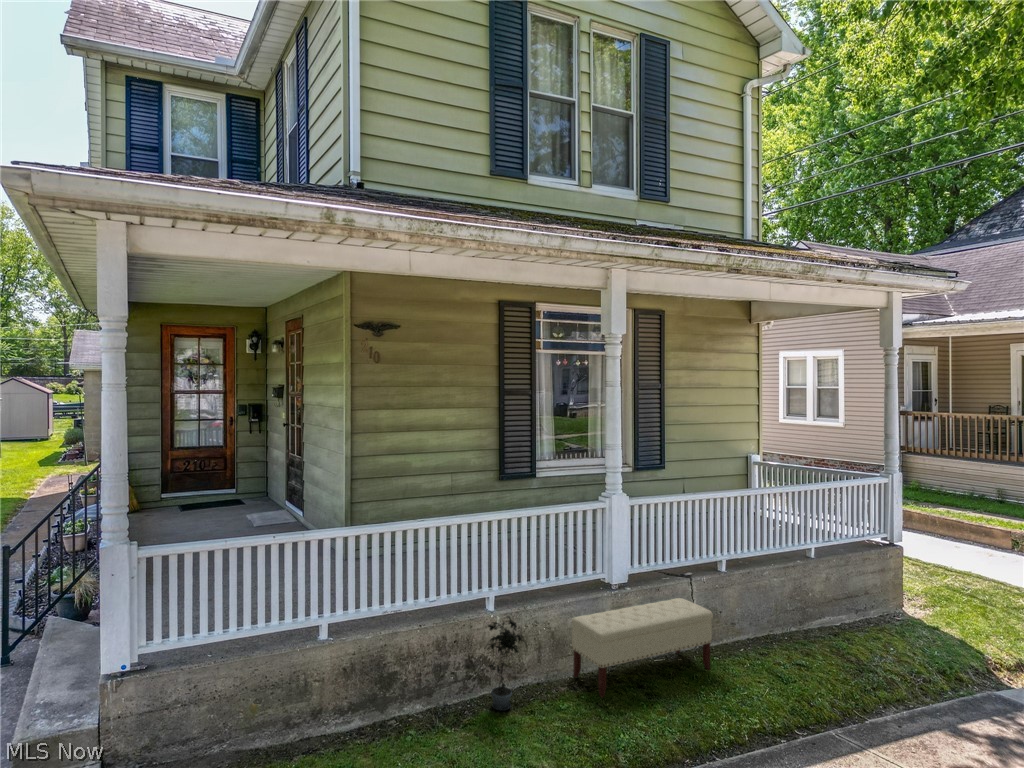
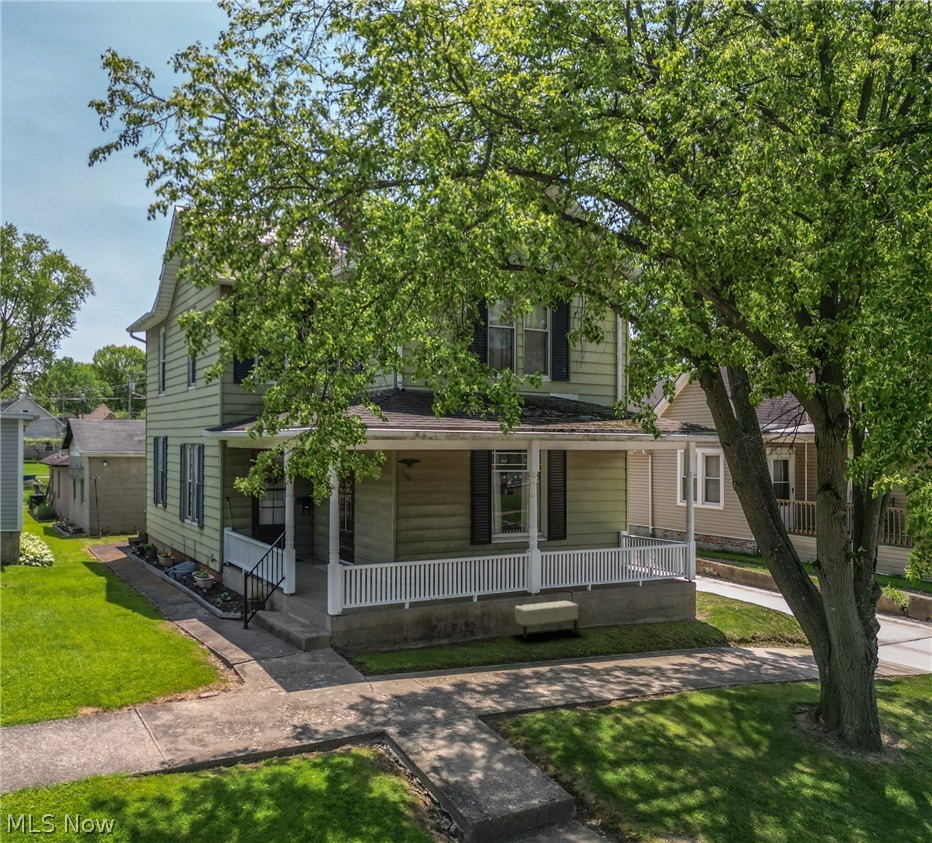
potted plant: present [487,616,526,711] -> none [473,602,491,642]

